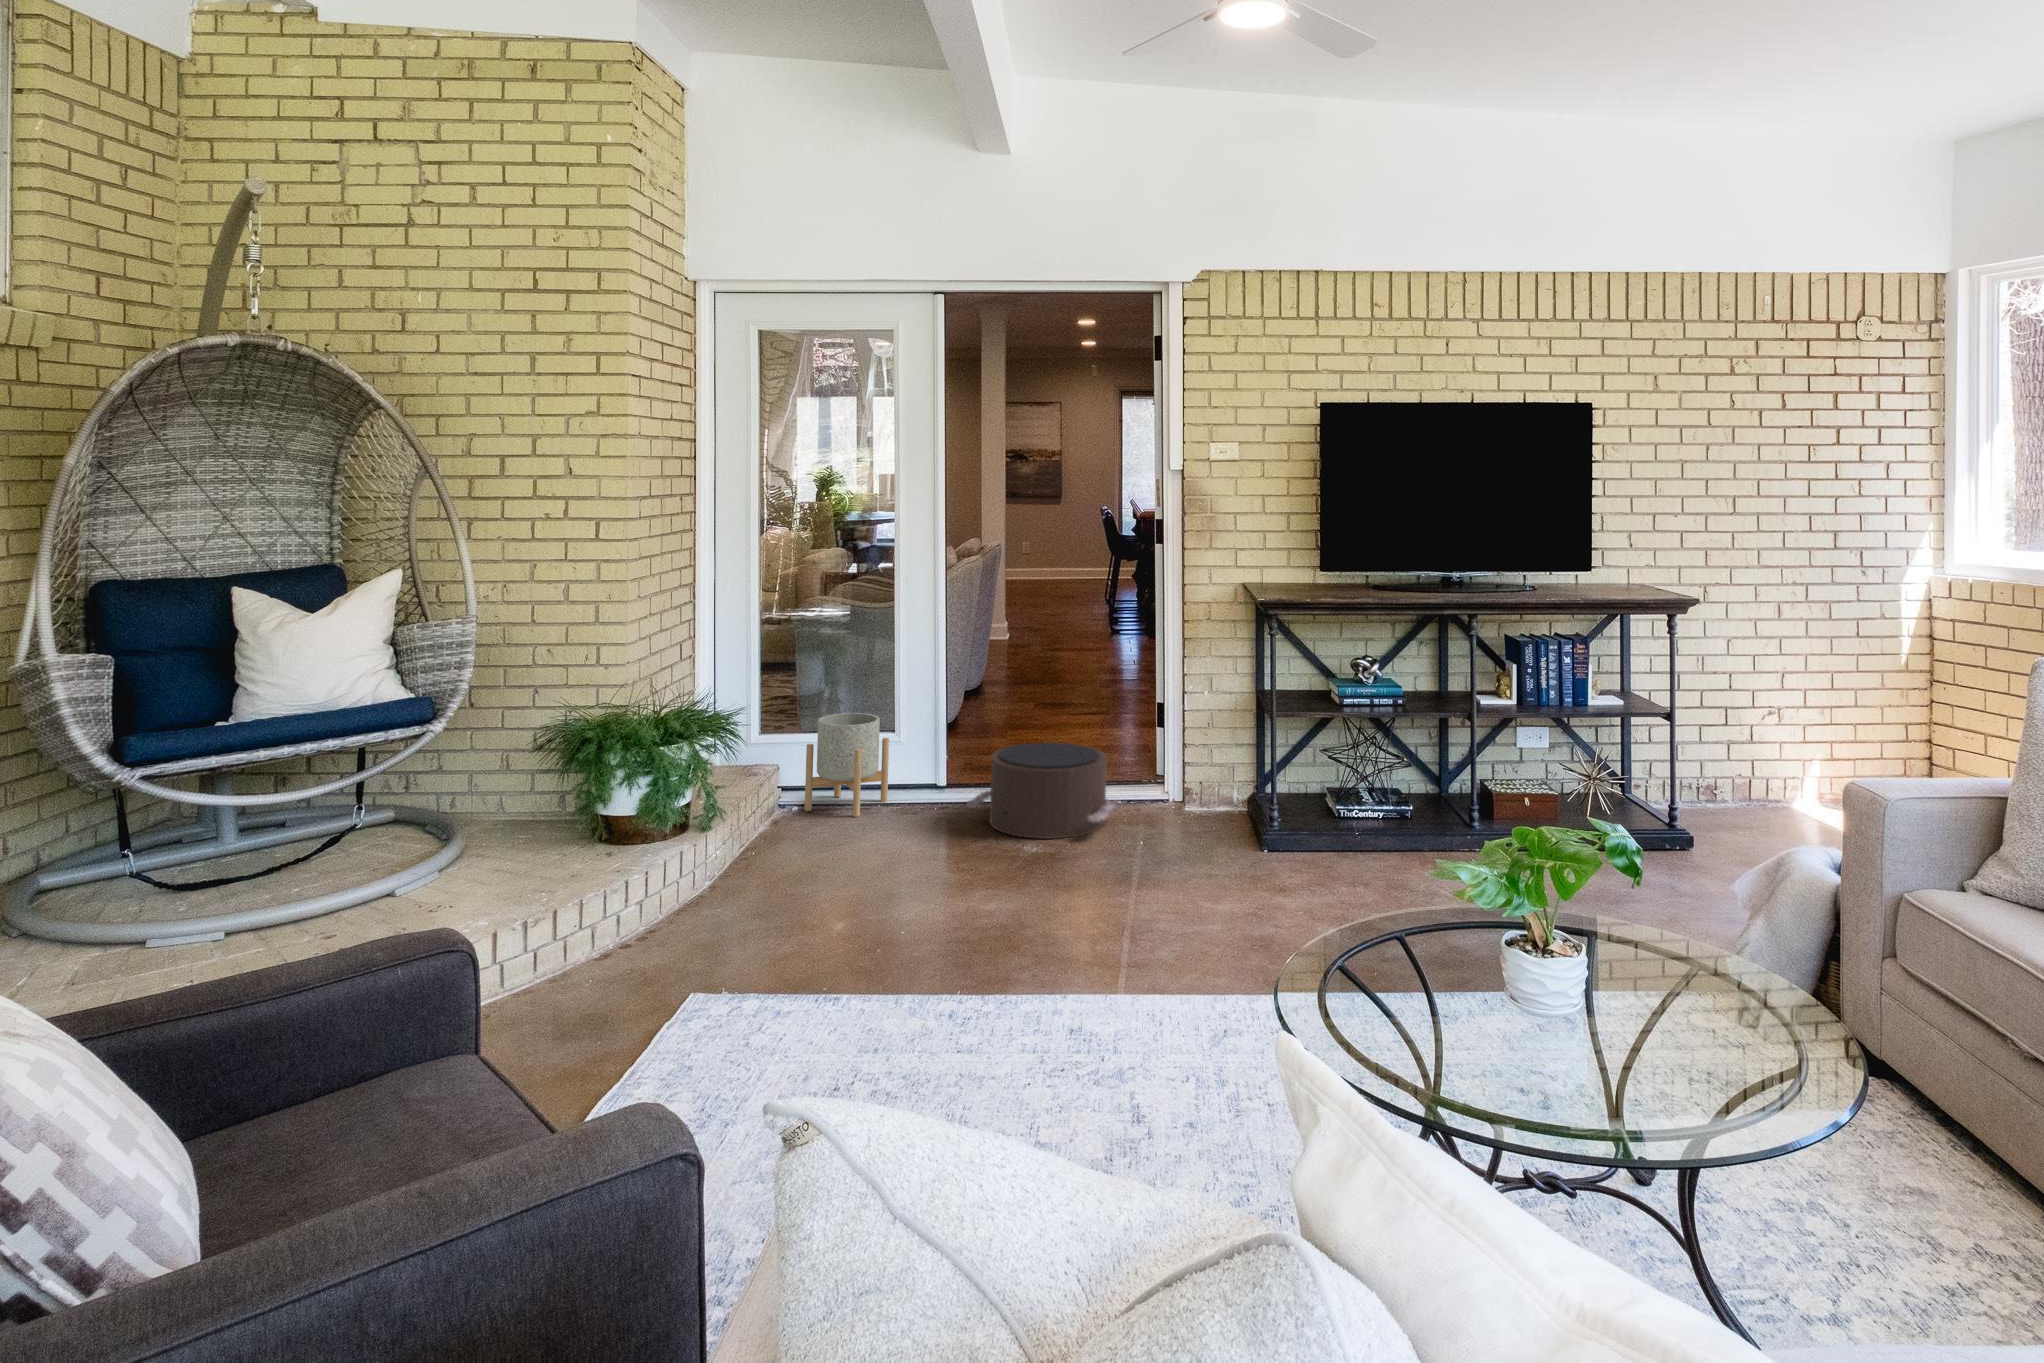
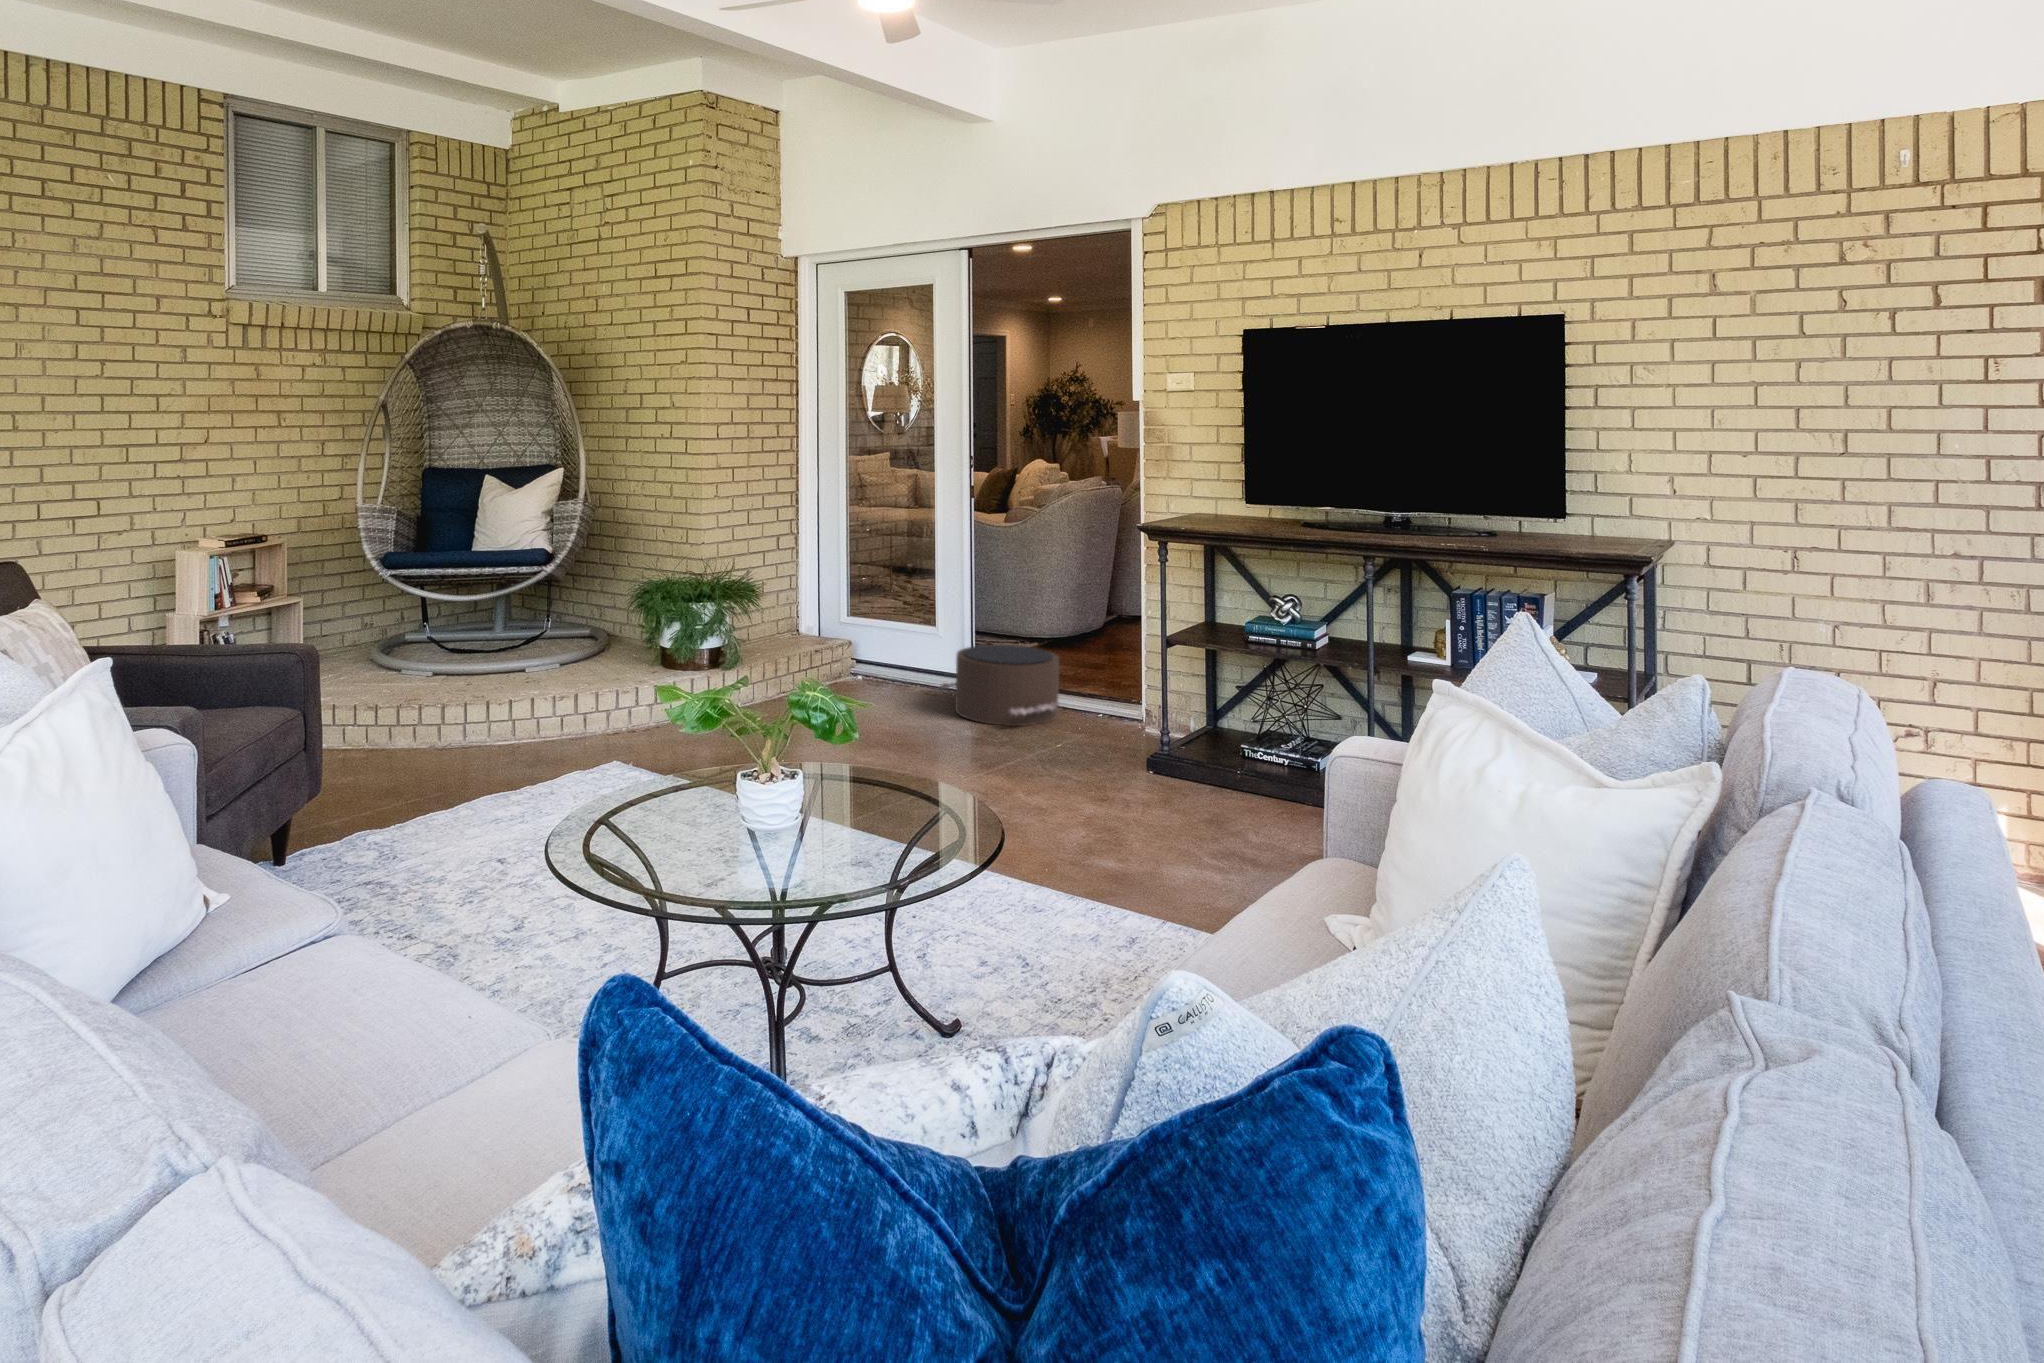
planter: present [805,713,889,817] -> none [857,604,924,685]

